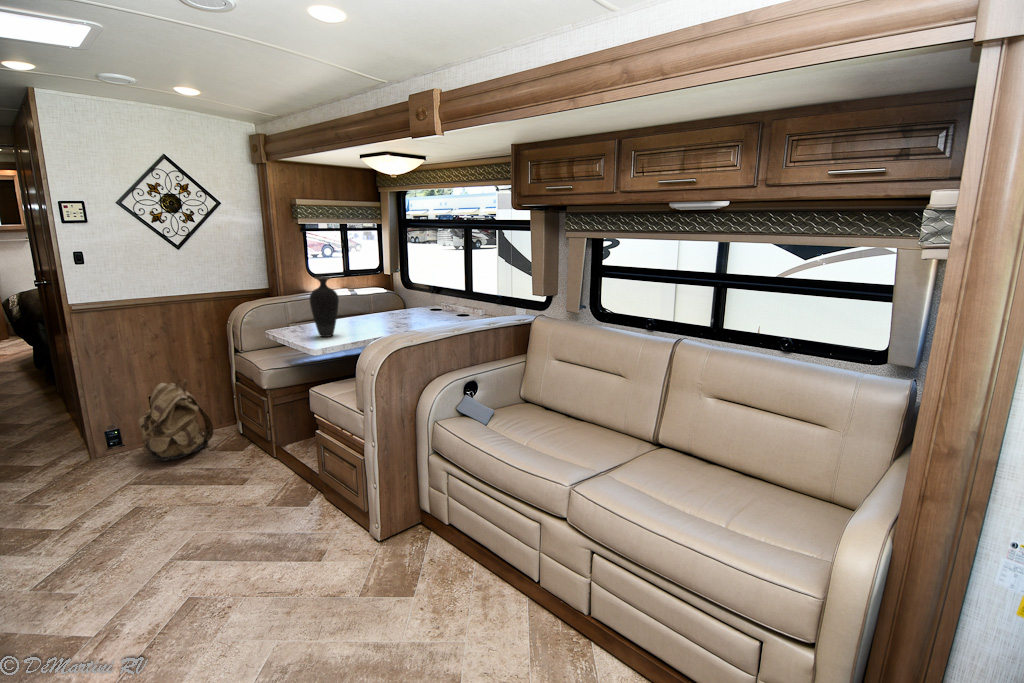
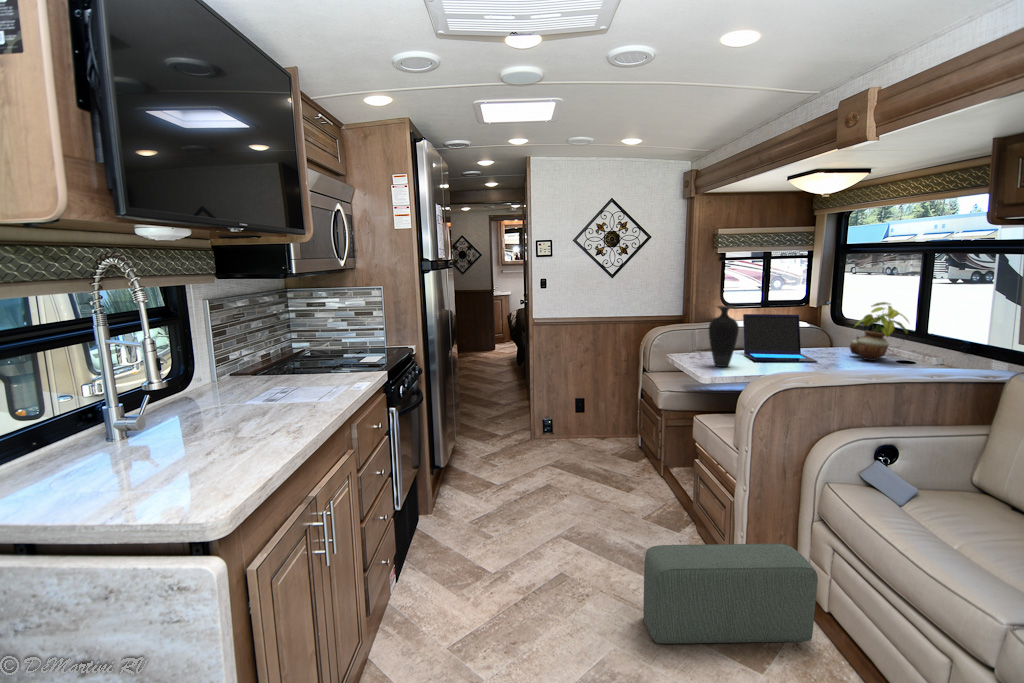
potted plant: none [424,269,464,317] -> present [850,302,908,361]
laptop: none [336,282,405,327] -> present [743,314,817,362]
backpack: present [138,380,213,462] -> none [564,388,617,455]
pouf: none [292,482,441,619] -> present [643,544,818,643]

